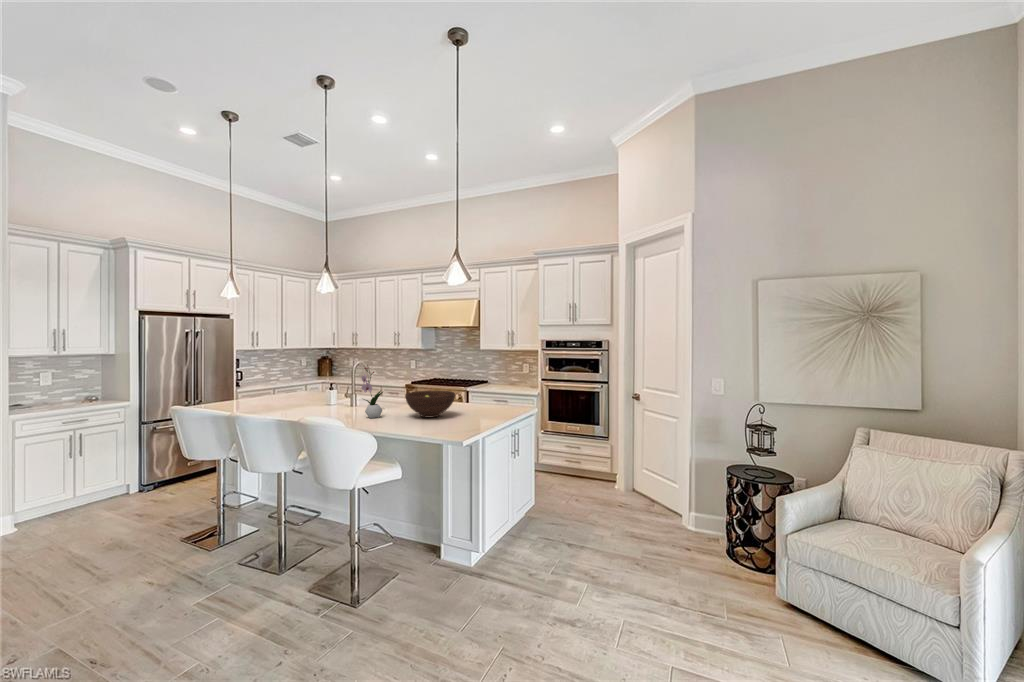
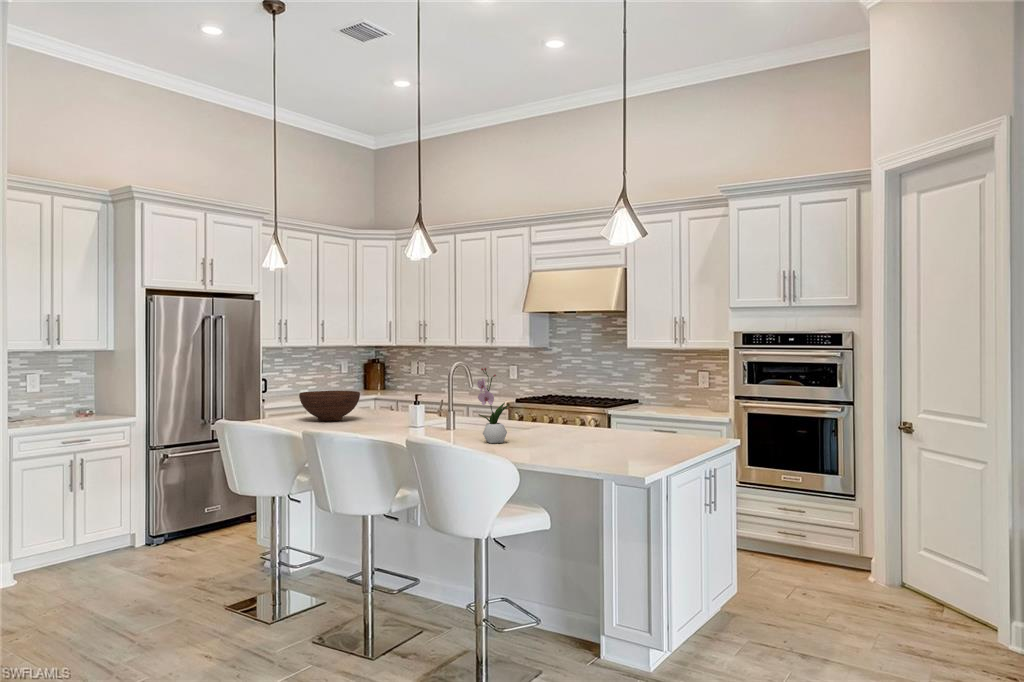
fruit bowl: present [405,390,455,418] -> present [299,391,360,421]

